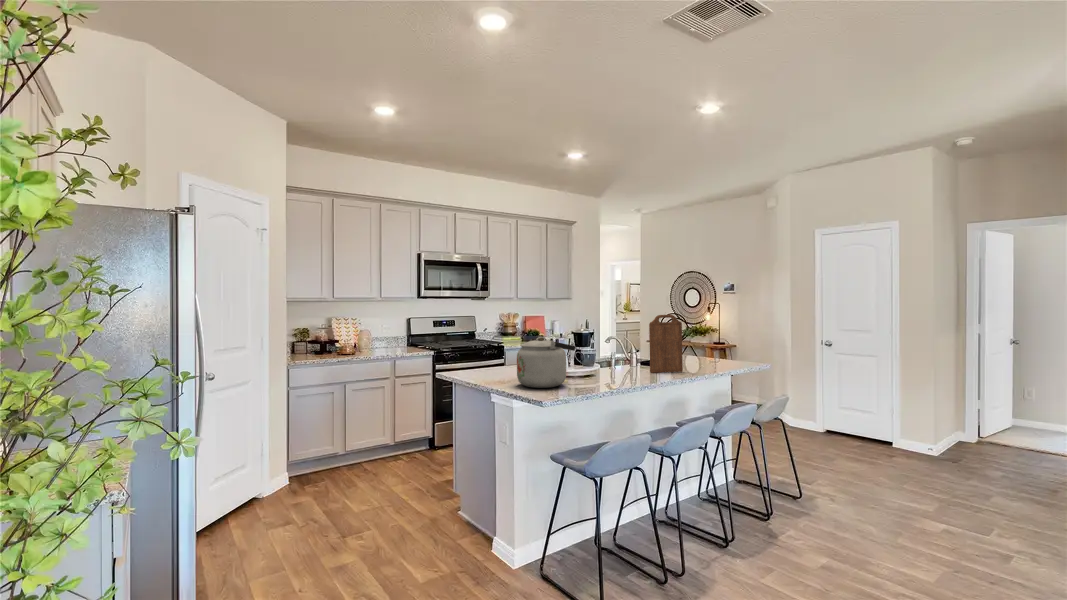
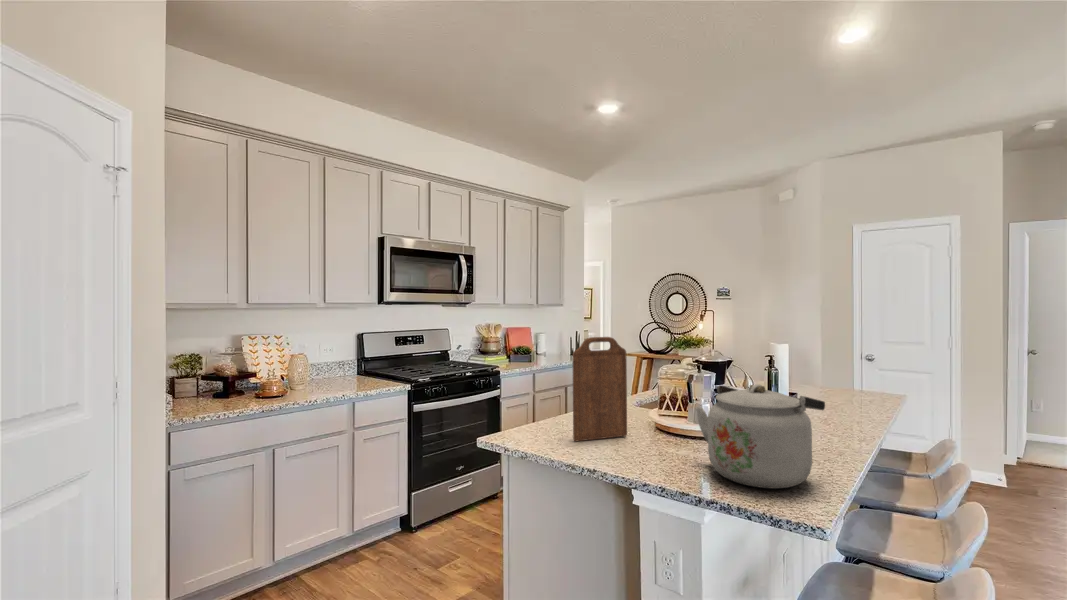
cutting board: present [649,315,683,373] -> present [572,337,627,441]

